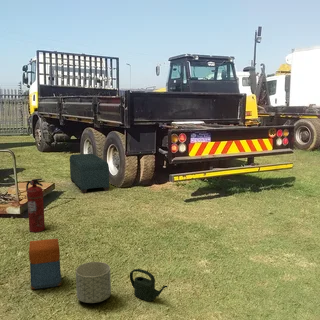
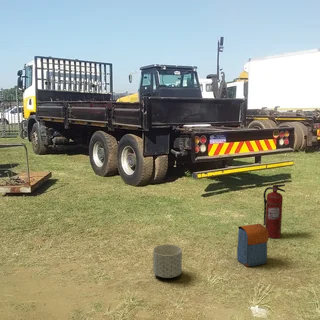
bench: present [70,154,109,193] -> none [86,155,129,192]
fire extinguisher: present [26,179,45,232] -> present [263,184,285,238]
backpack: present [29,239,61,289] -> present [237,224,268,267]
watering can: present [130,269,167,301] -> none [195,249,232,275]

